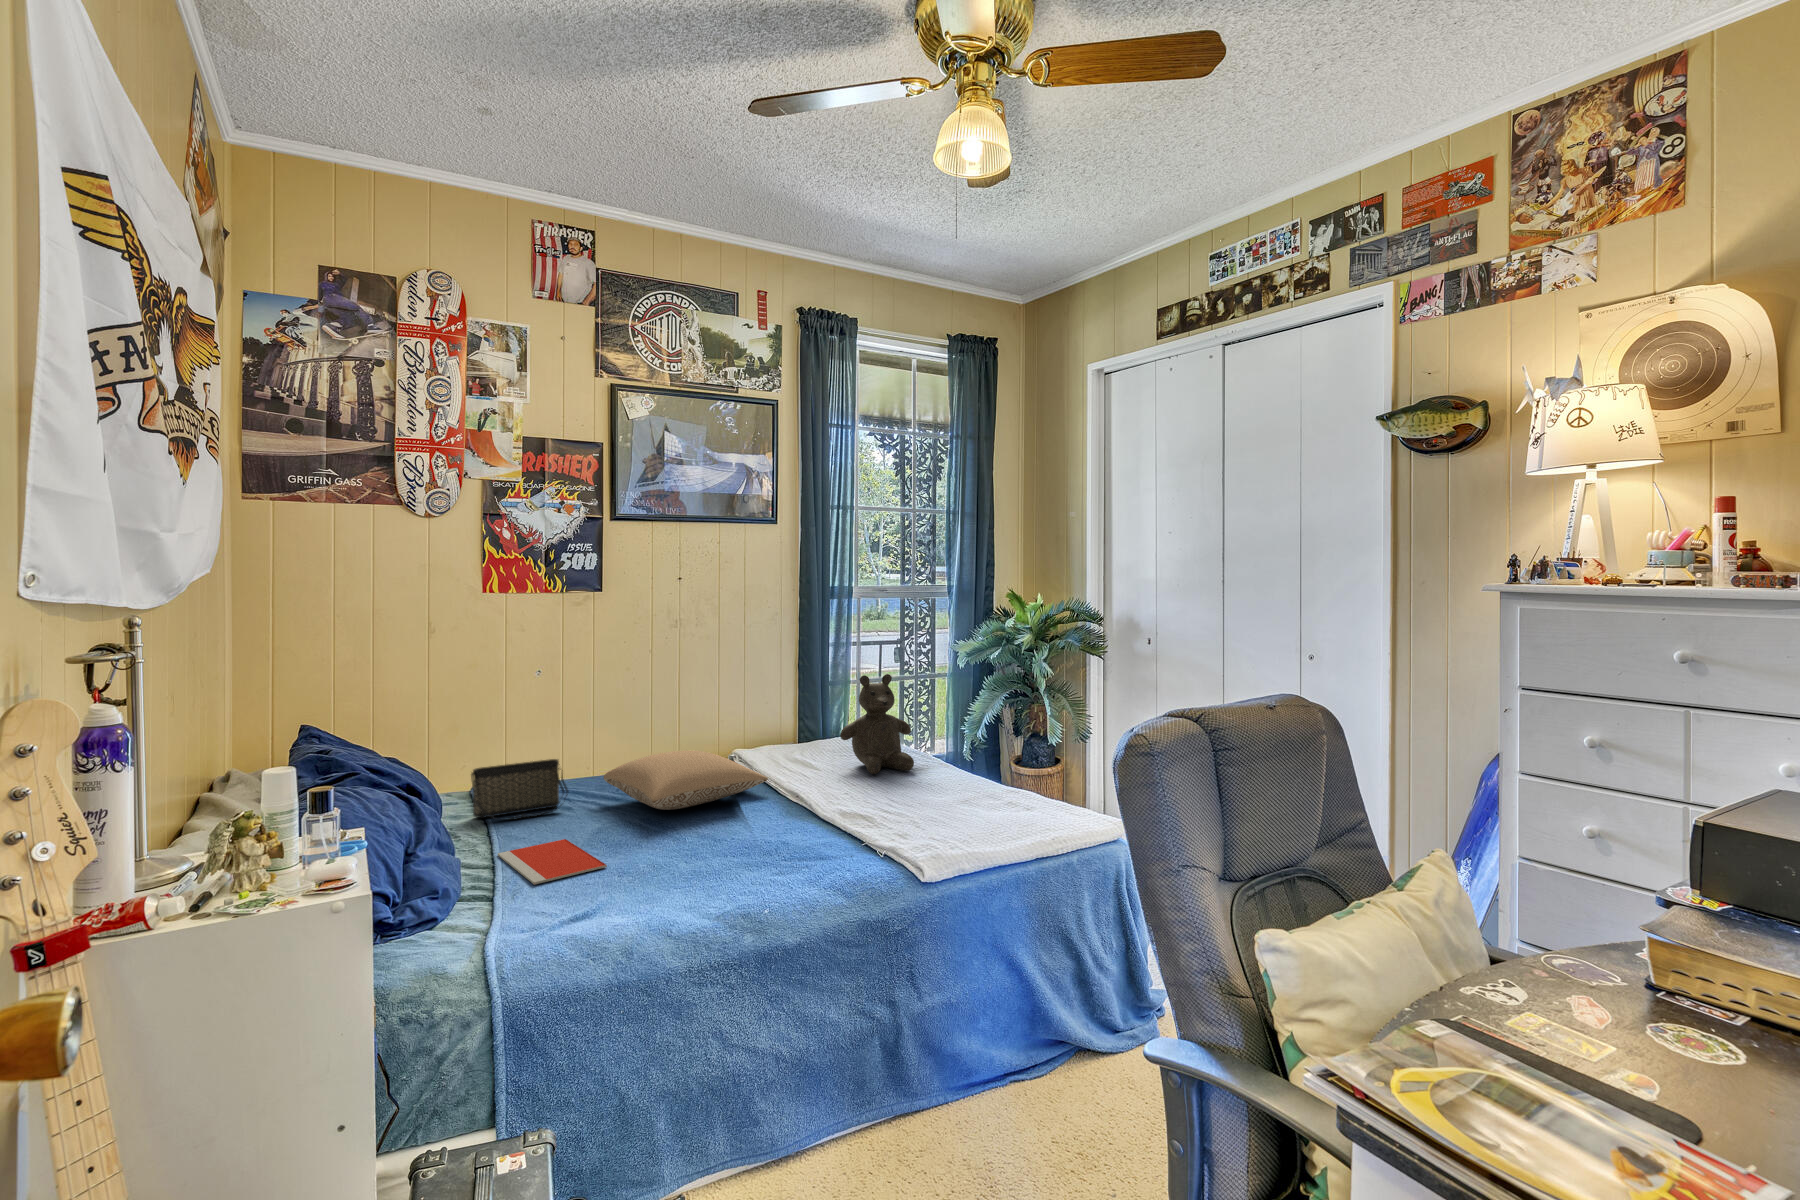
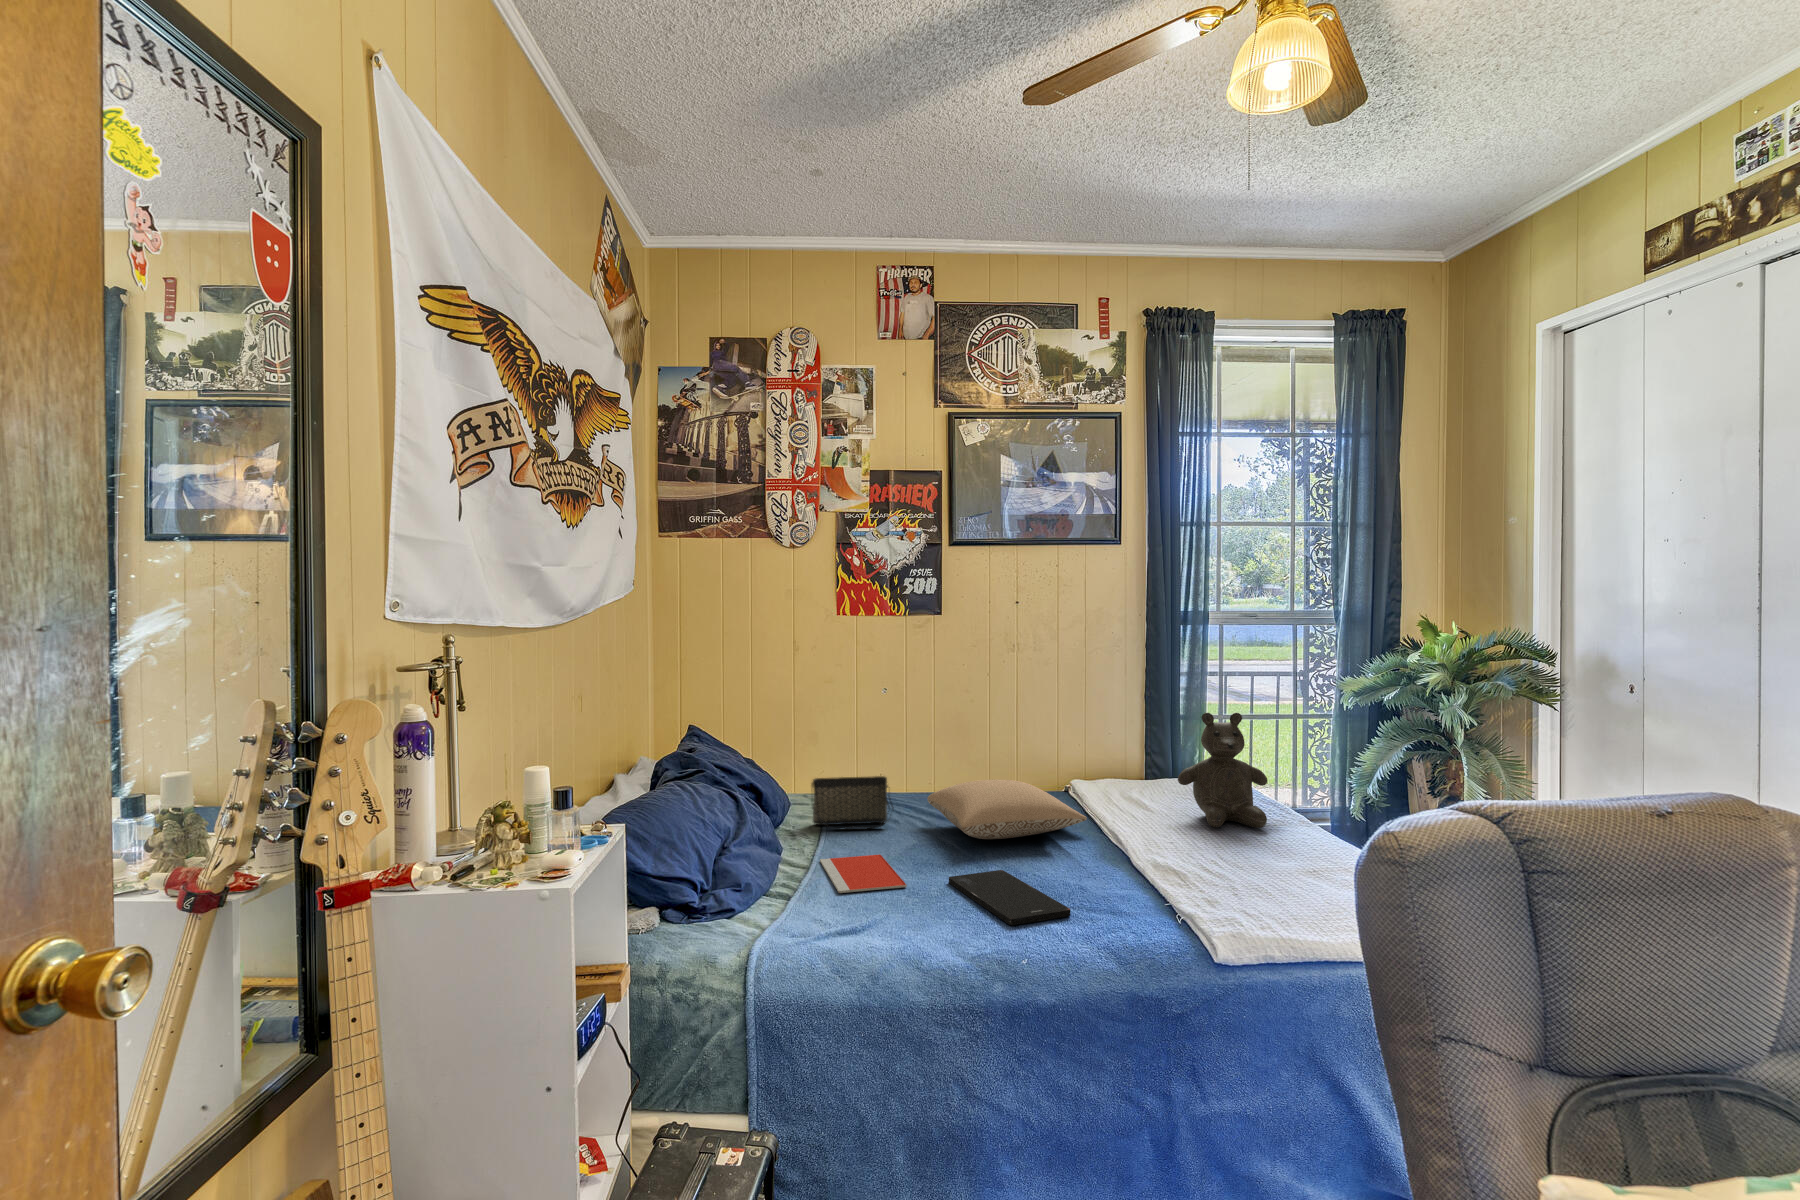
smartphone: none [649,836,776,886] -> present [949,870,1070,925]

